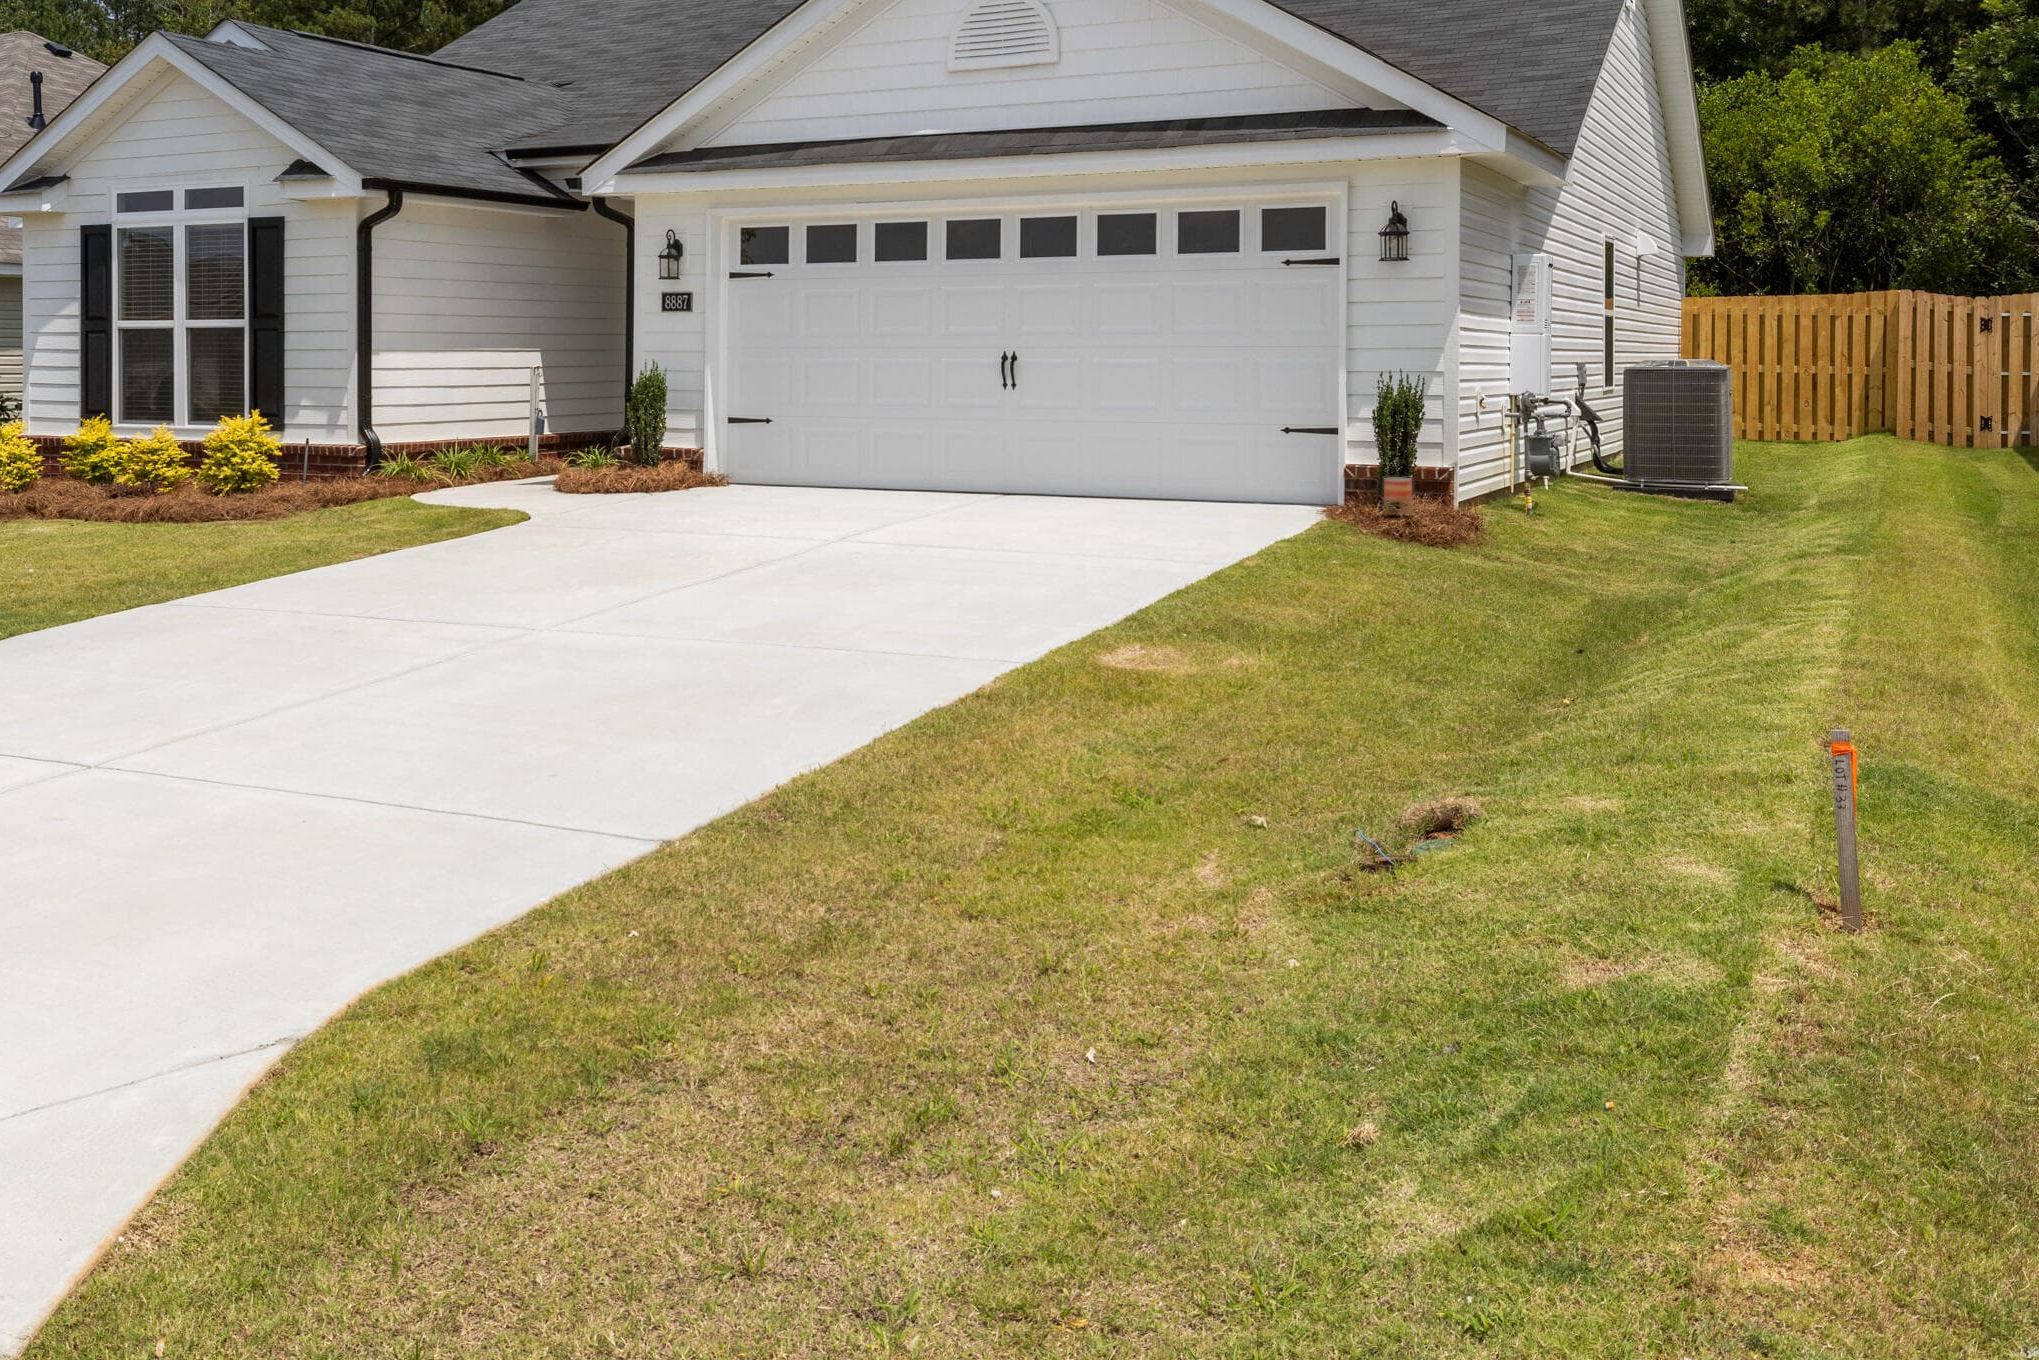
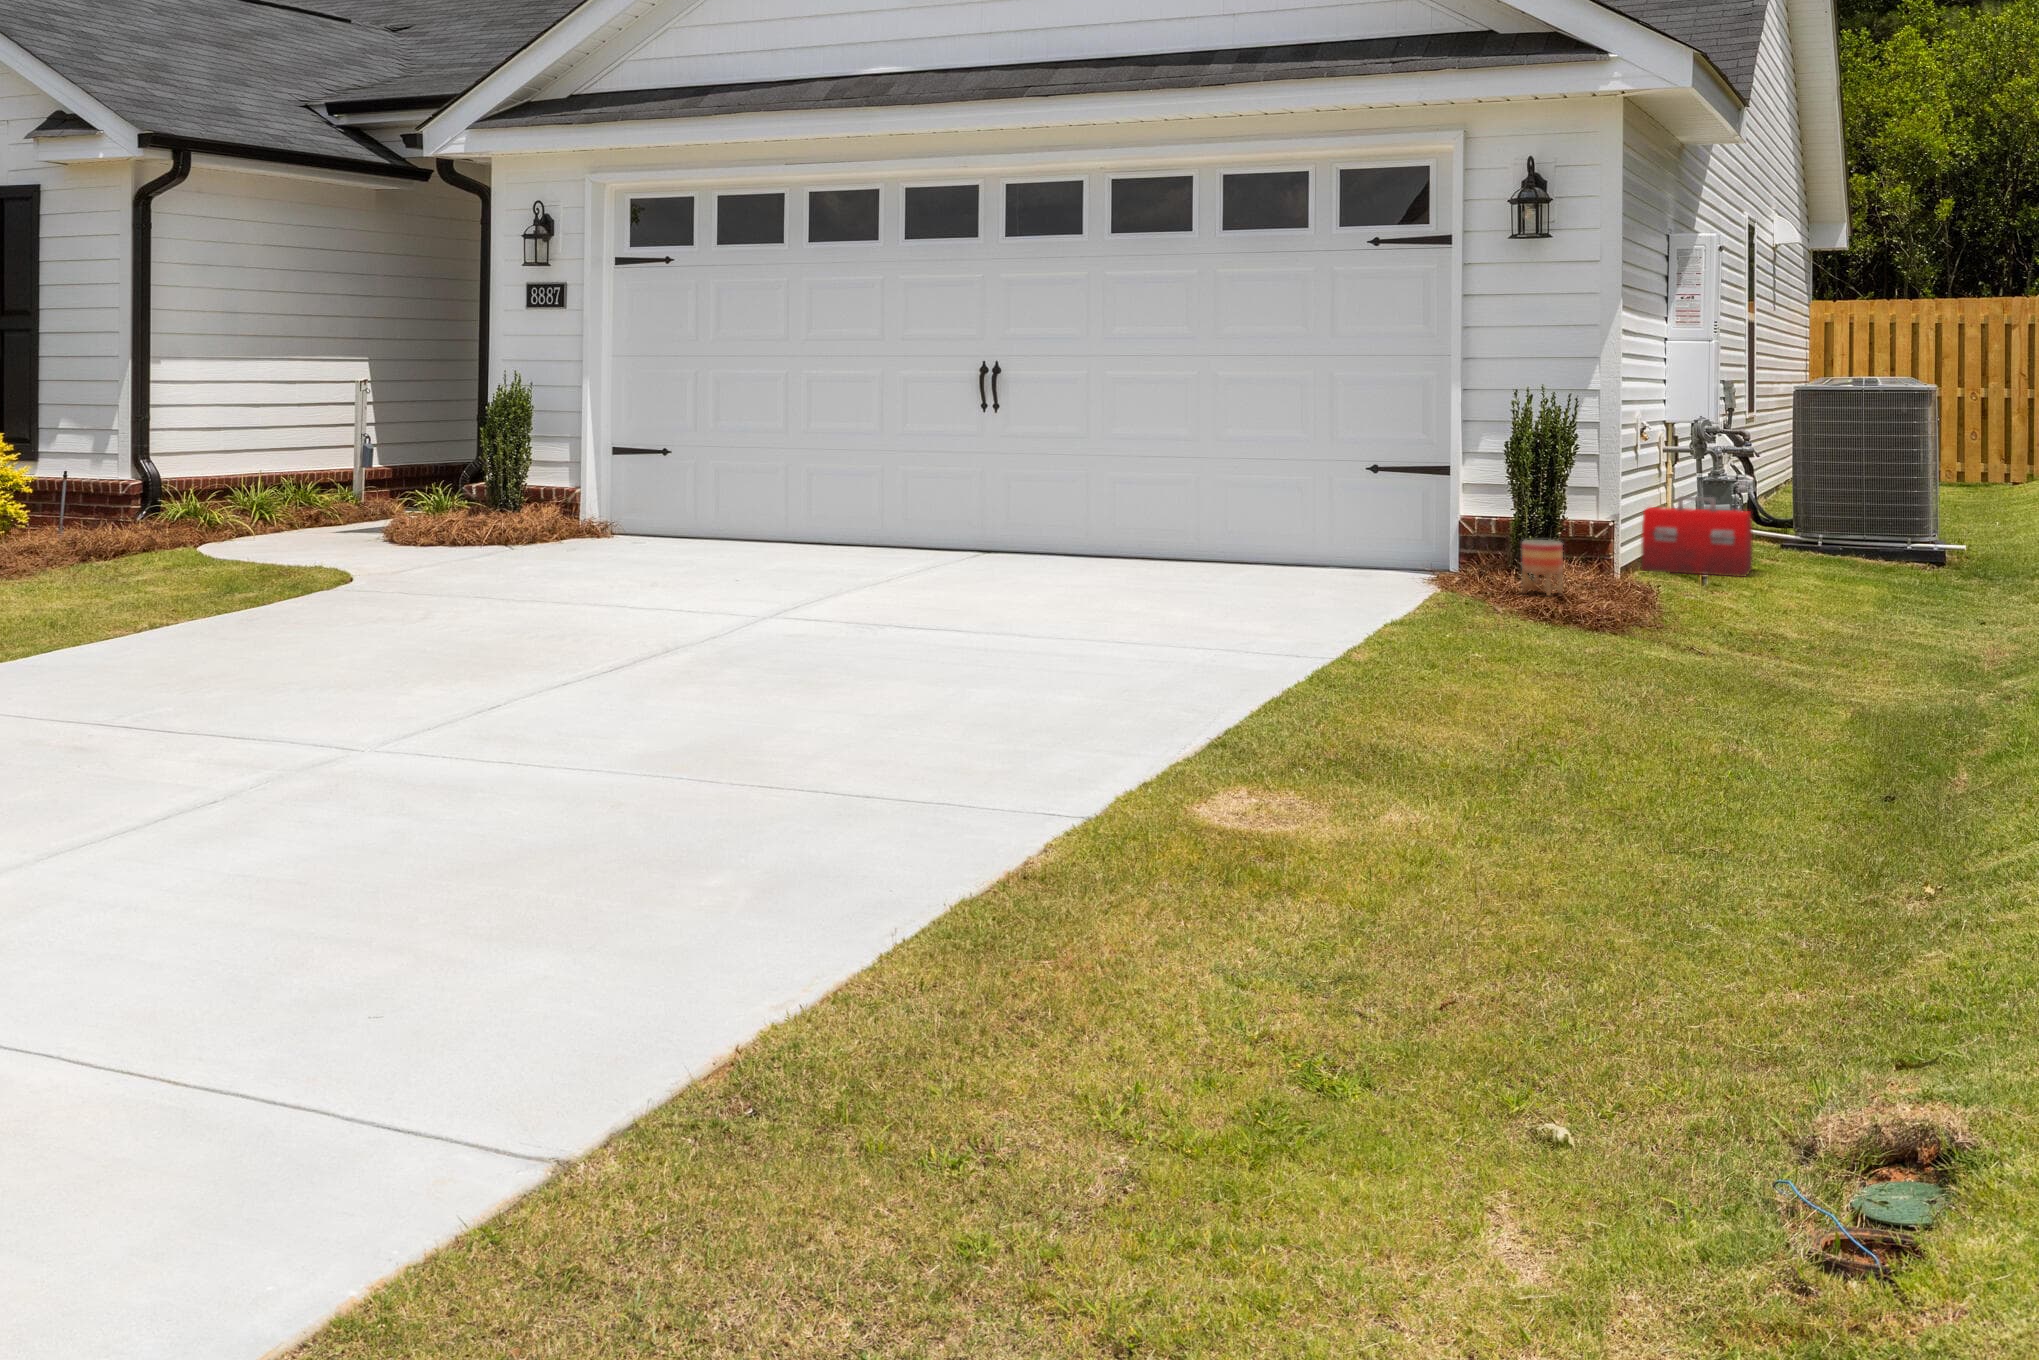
toolbox: none [1479,446,1559,504] -> present [1642,496,1753,577]

